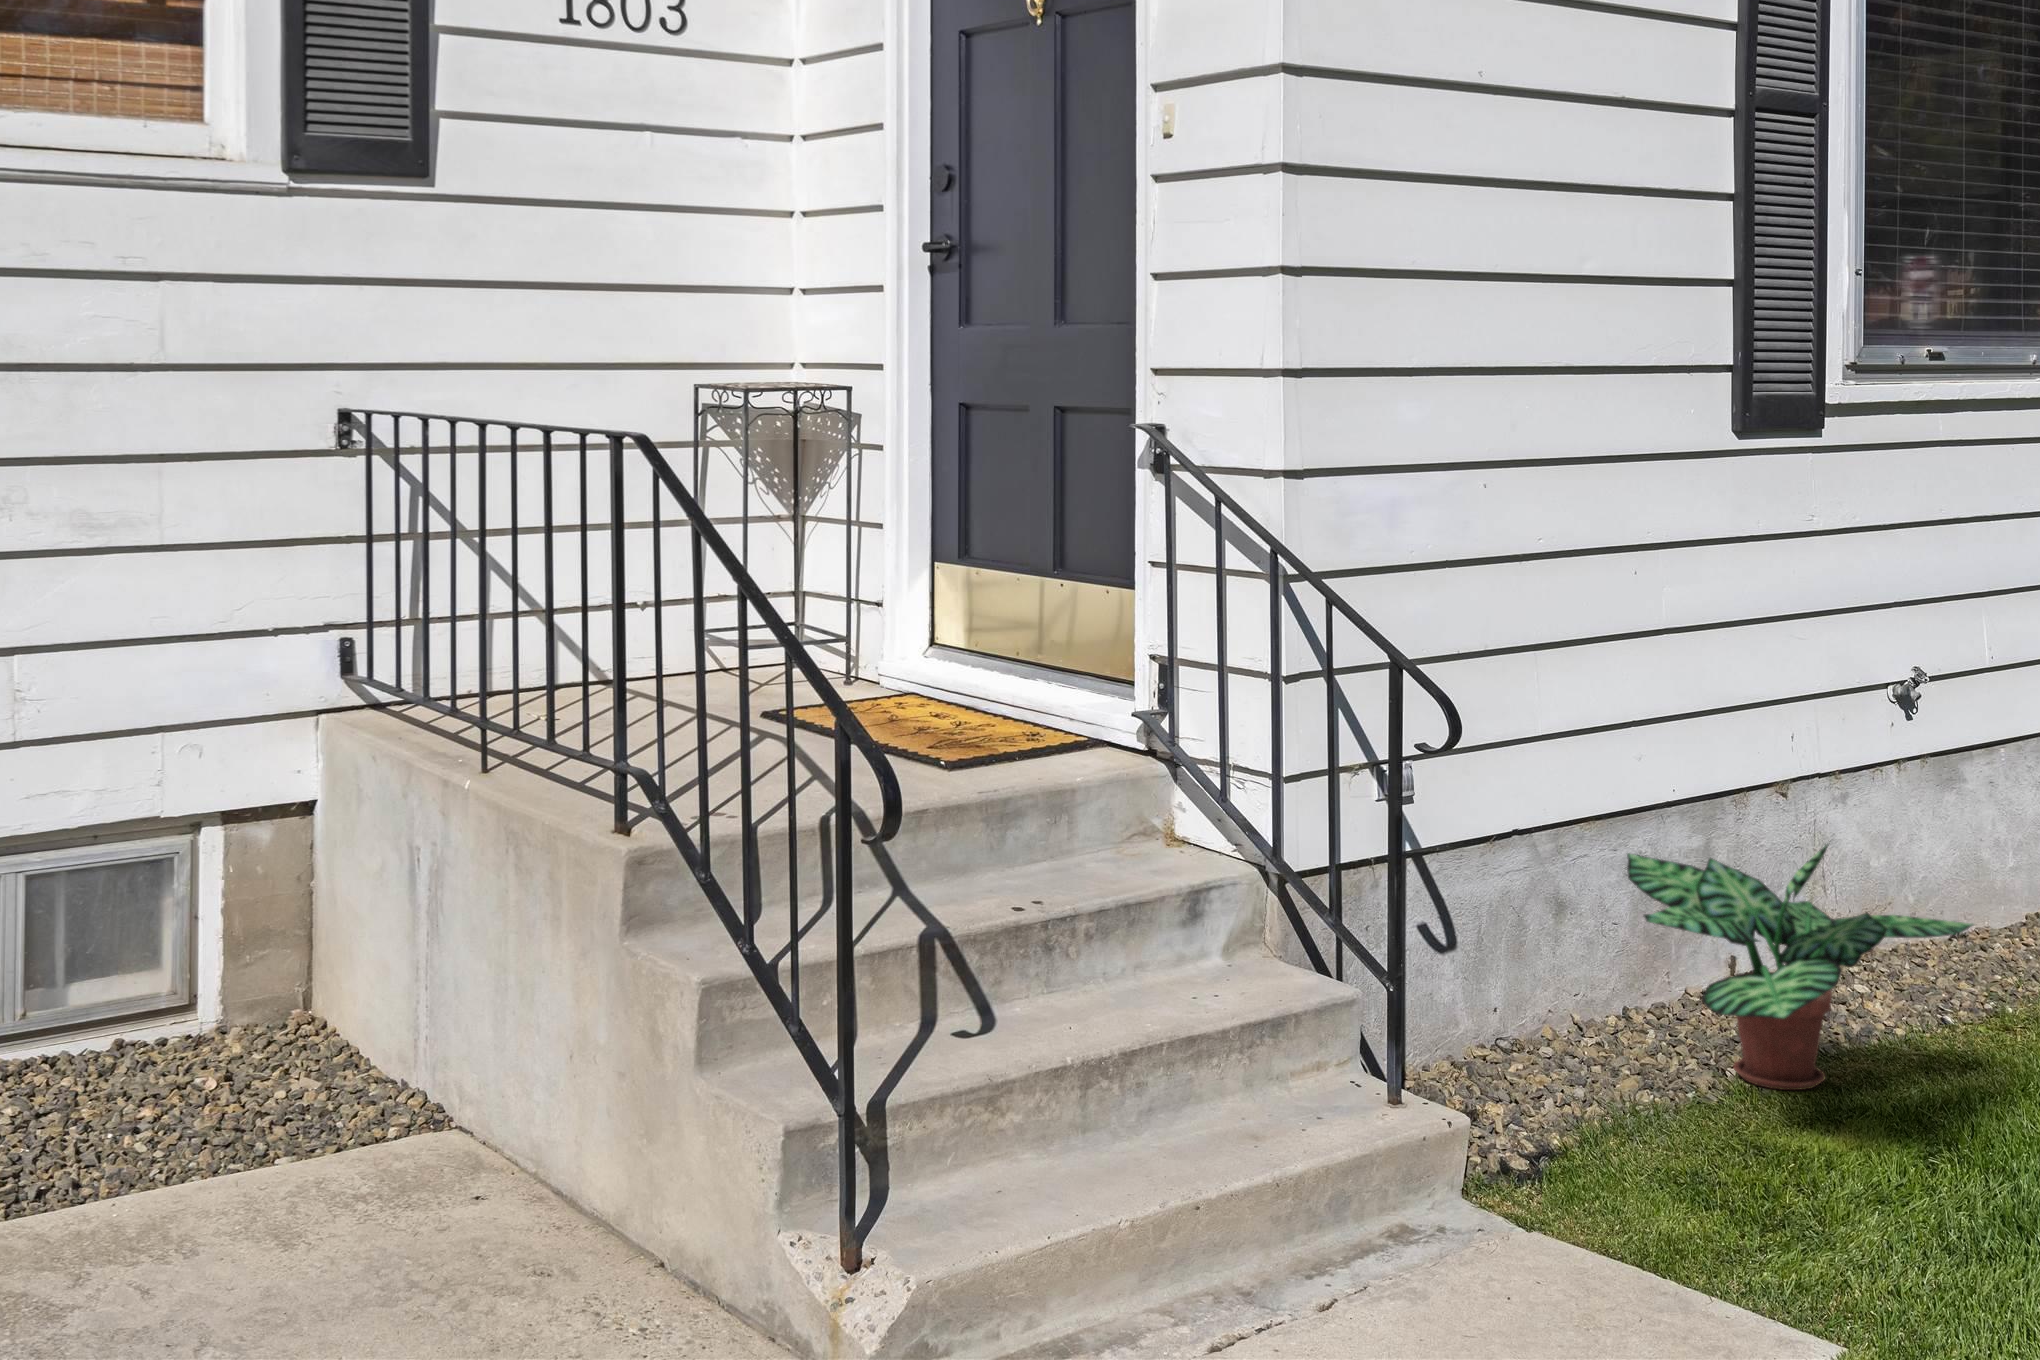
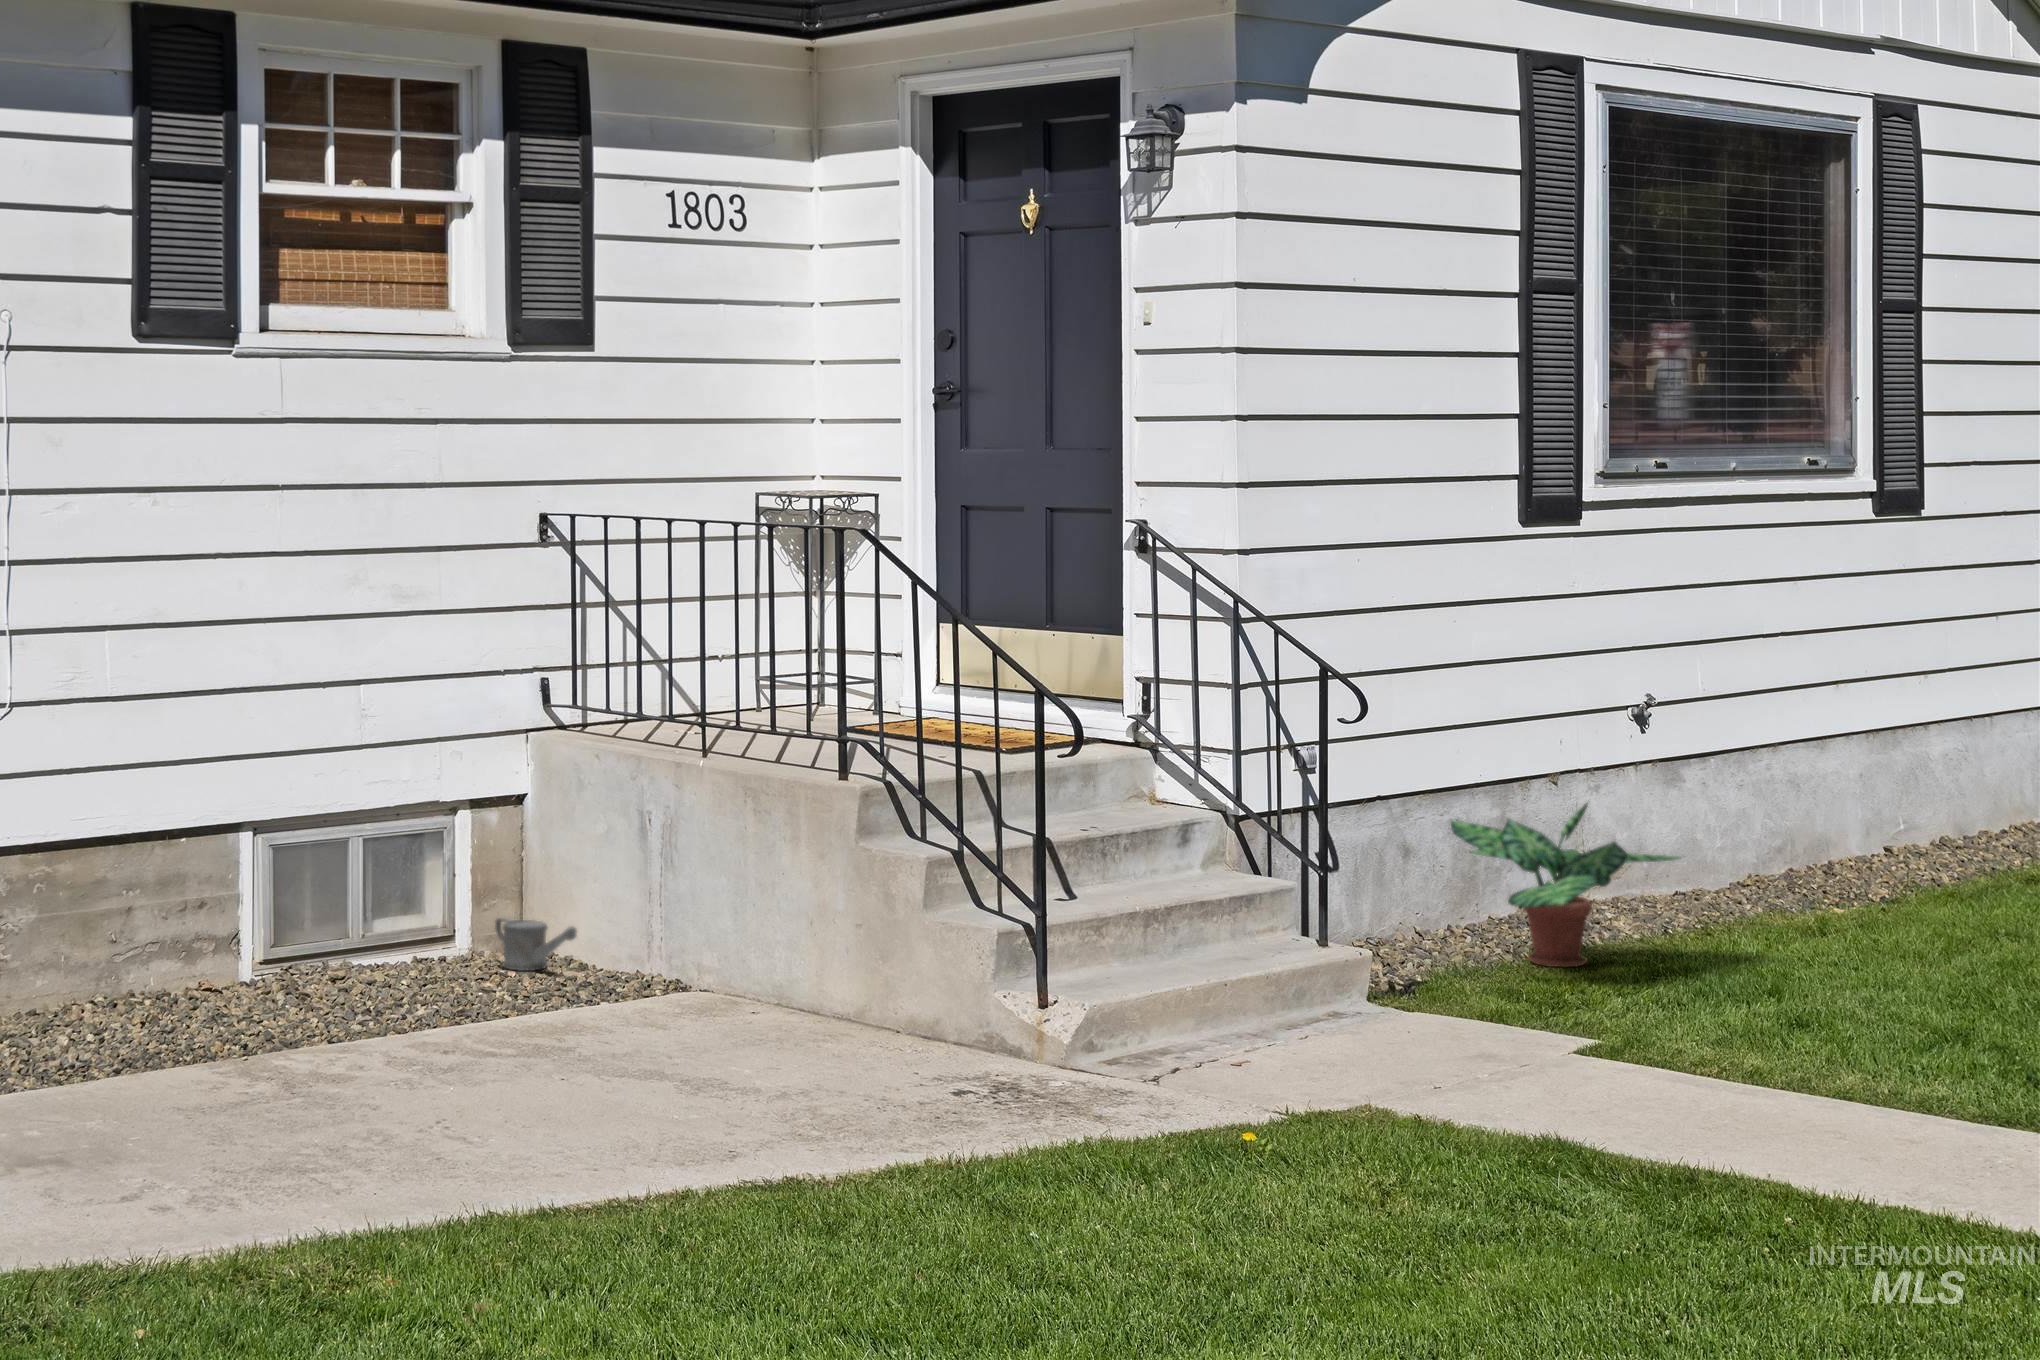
watering can: none [237,982,317,1068] -> present [495,918,577,971]

